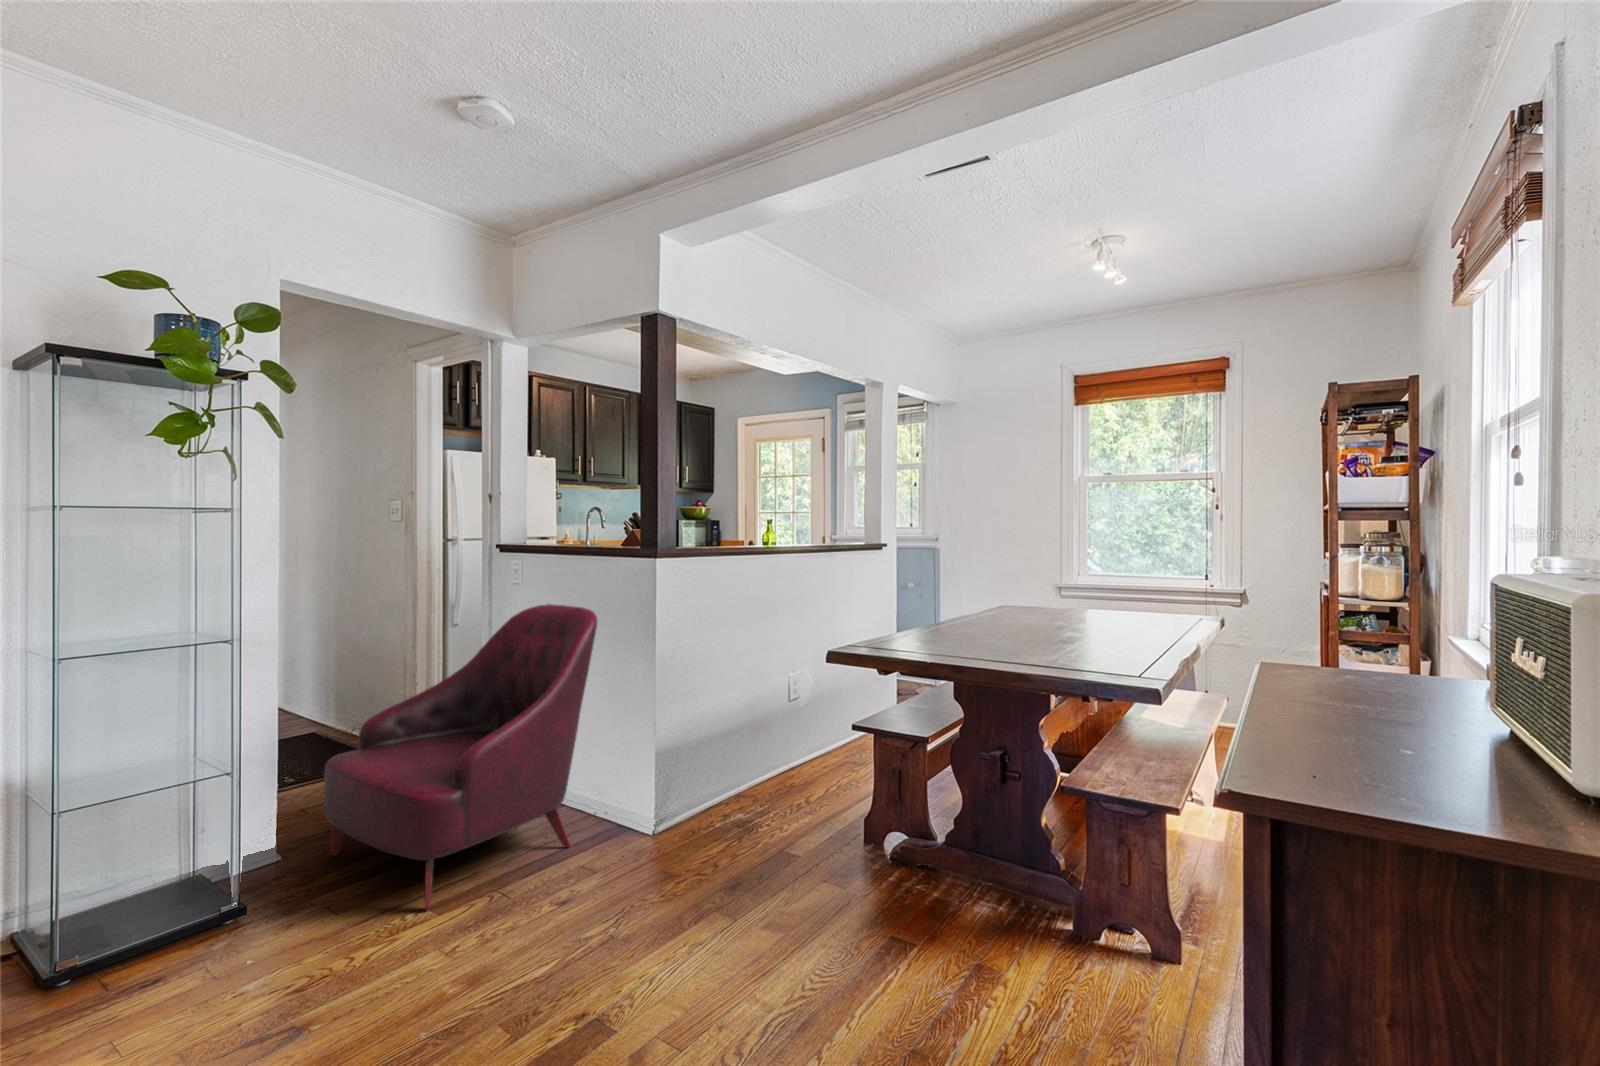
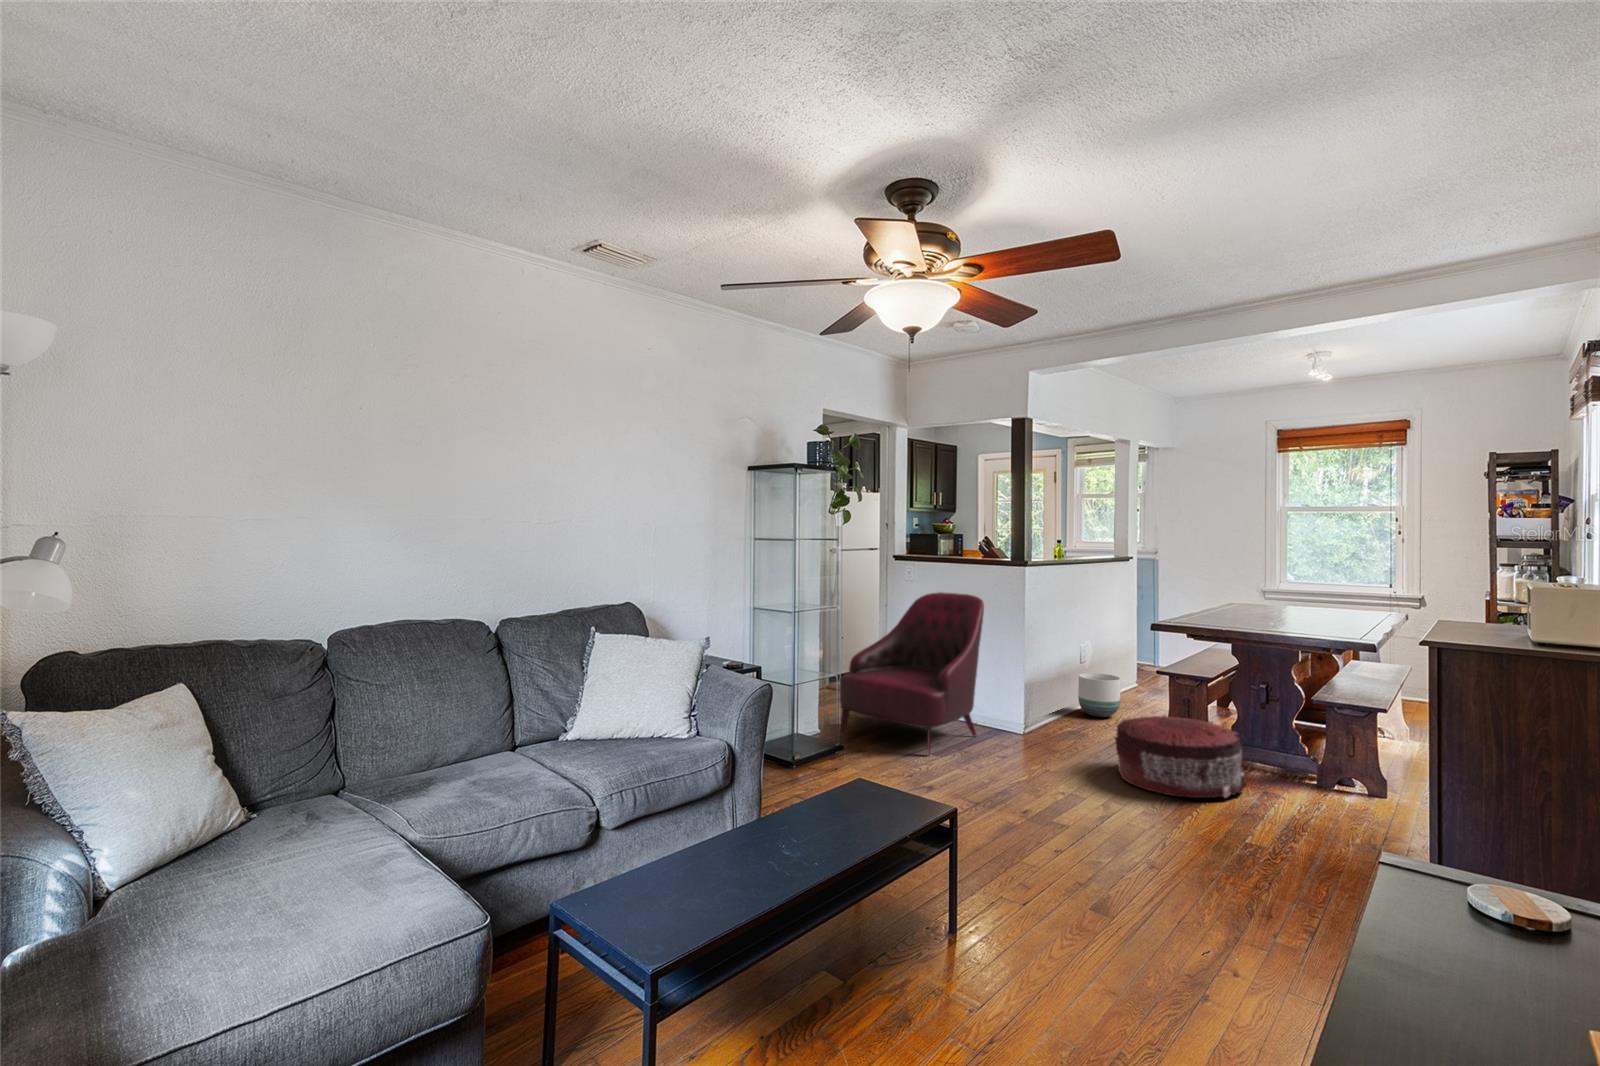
planter: none [779,717,837,786] -> present [1078,673,1121,717]
pouf: none [733,812,946,1008] -> present [1115,715,1247,798]

